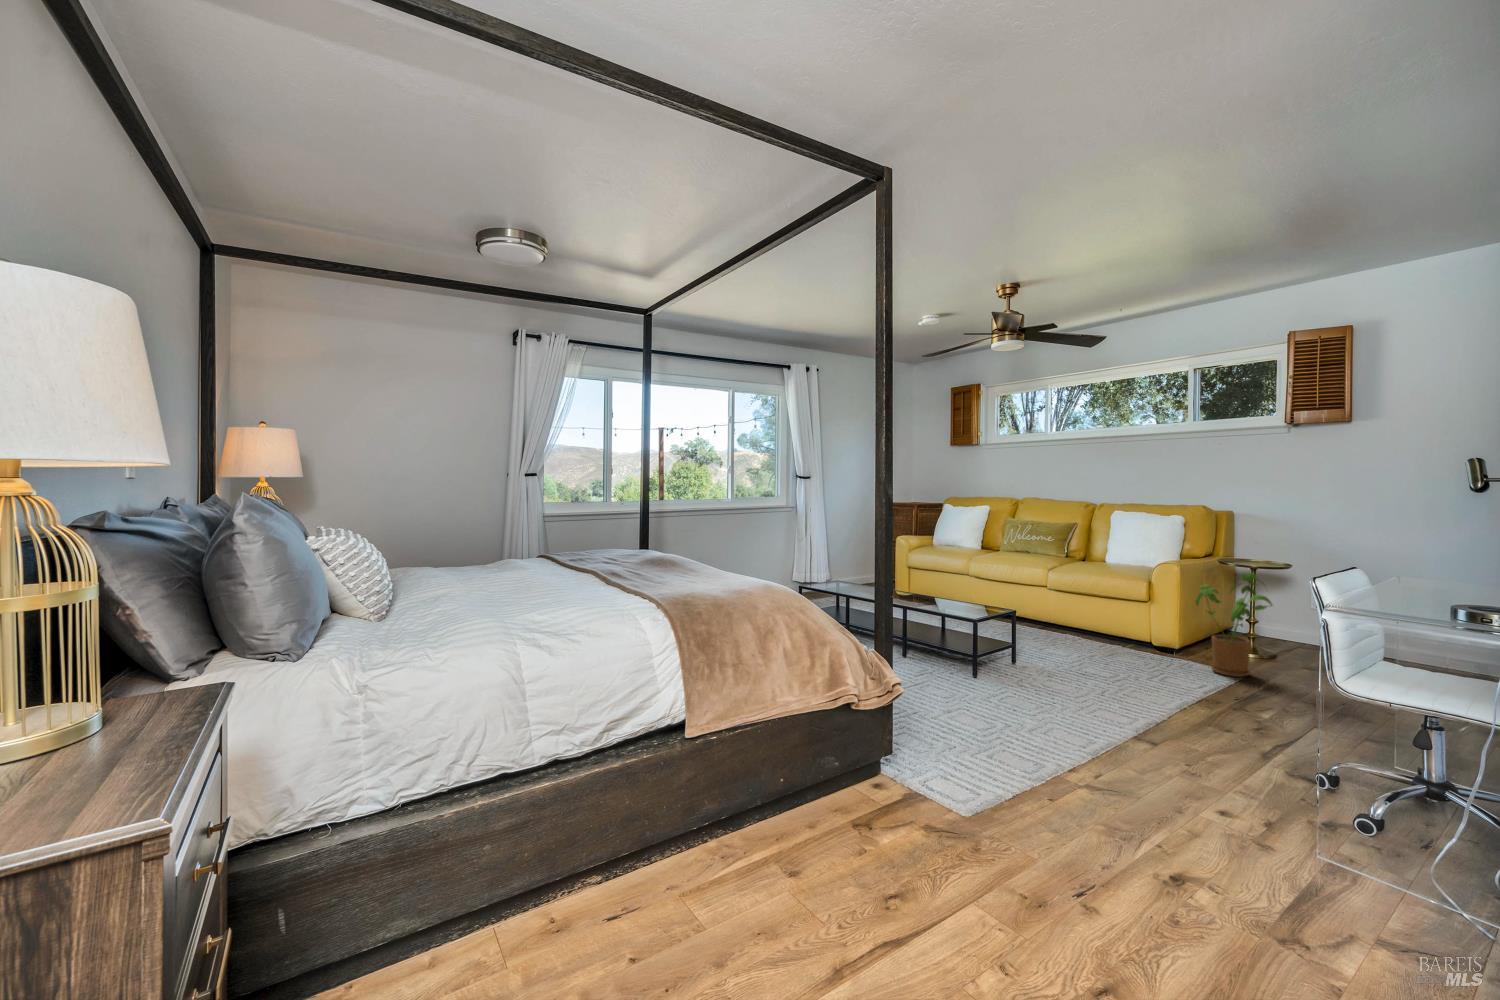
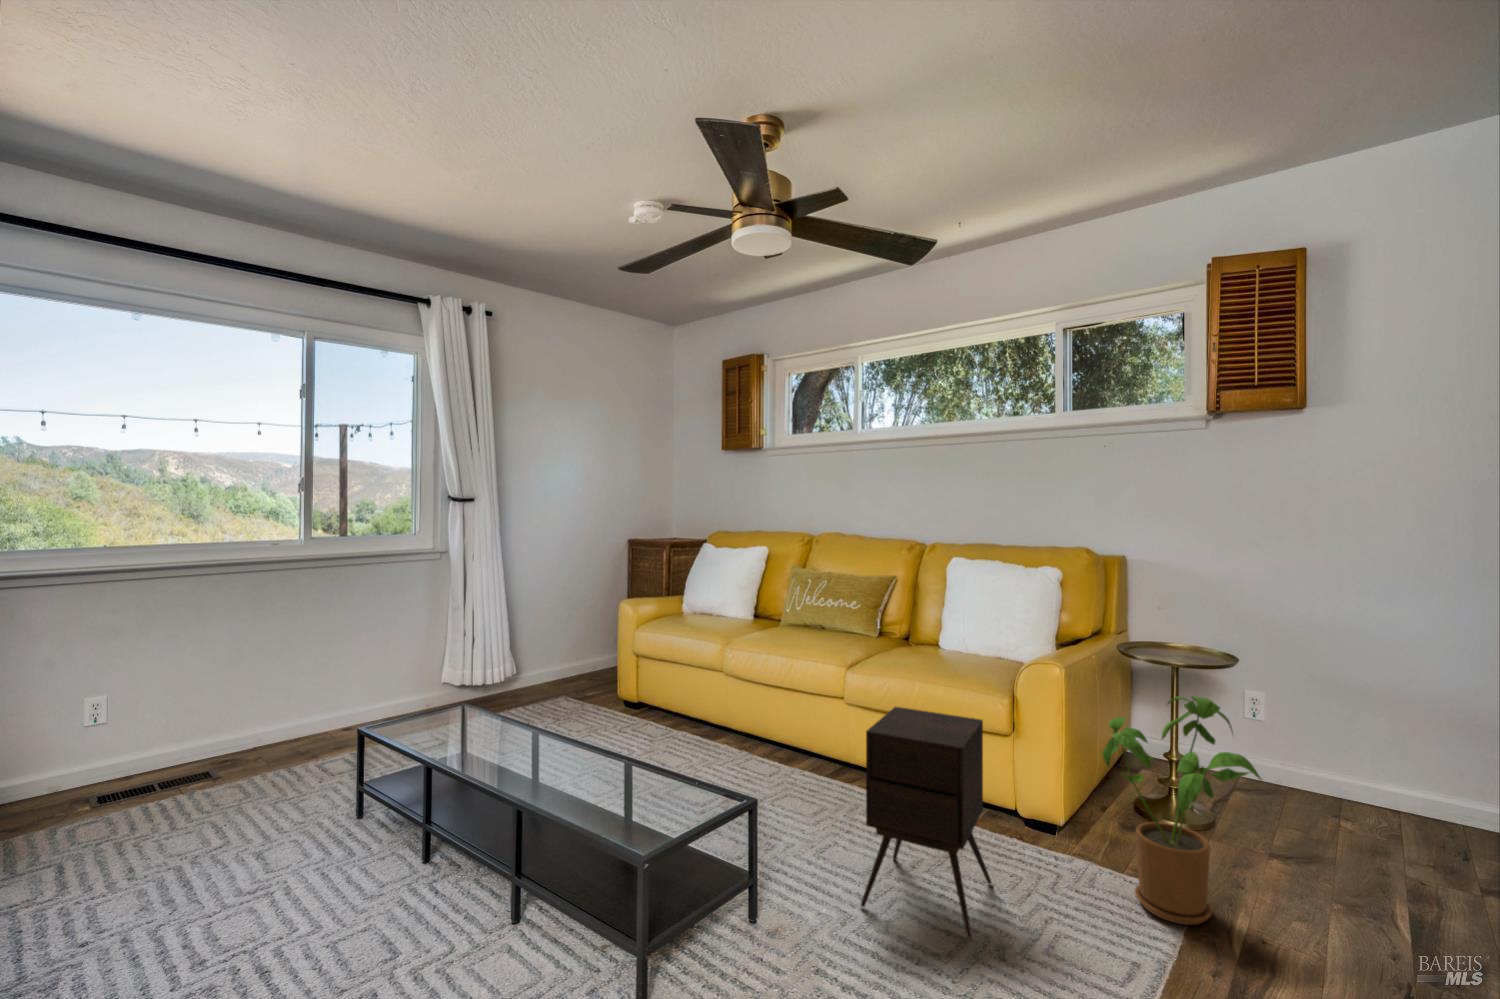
side table: none [1066,578,1133,672] -> present [861,707,991,939]

